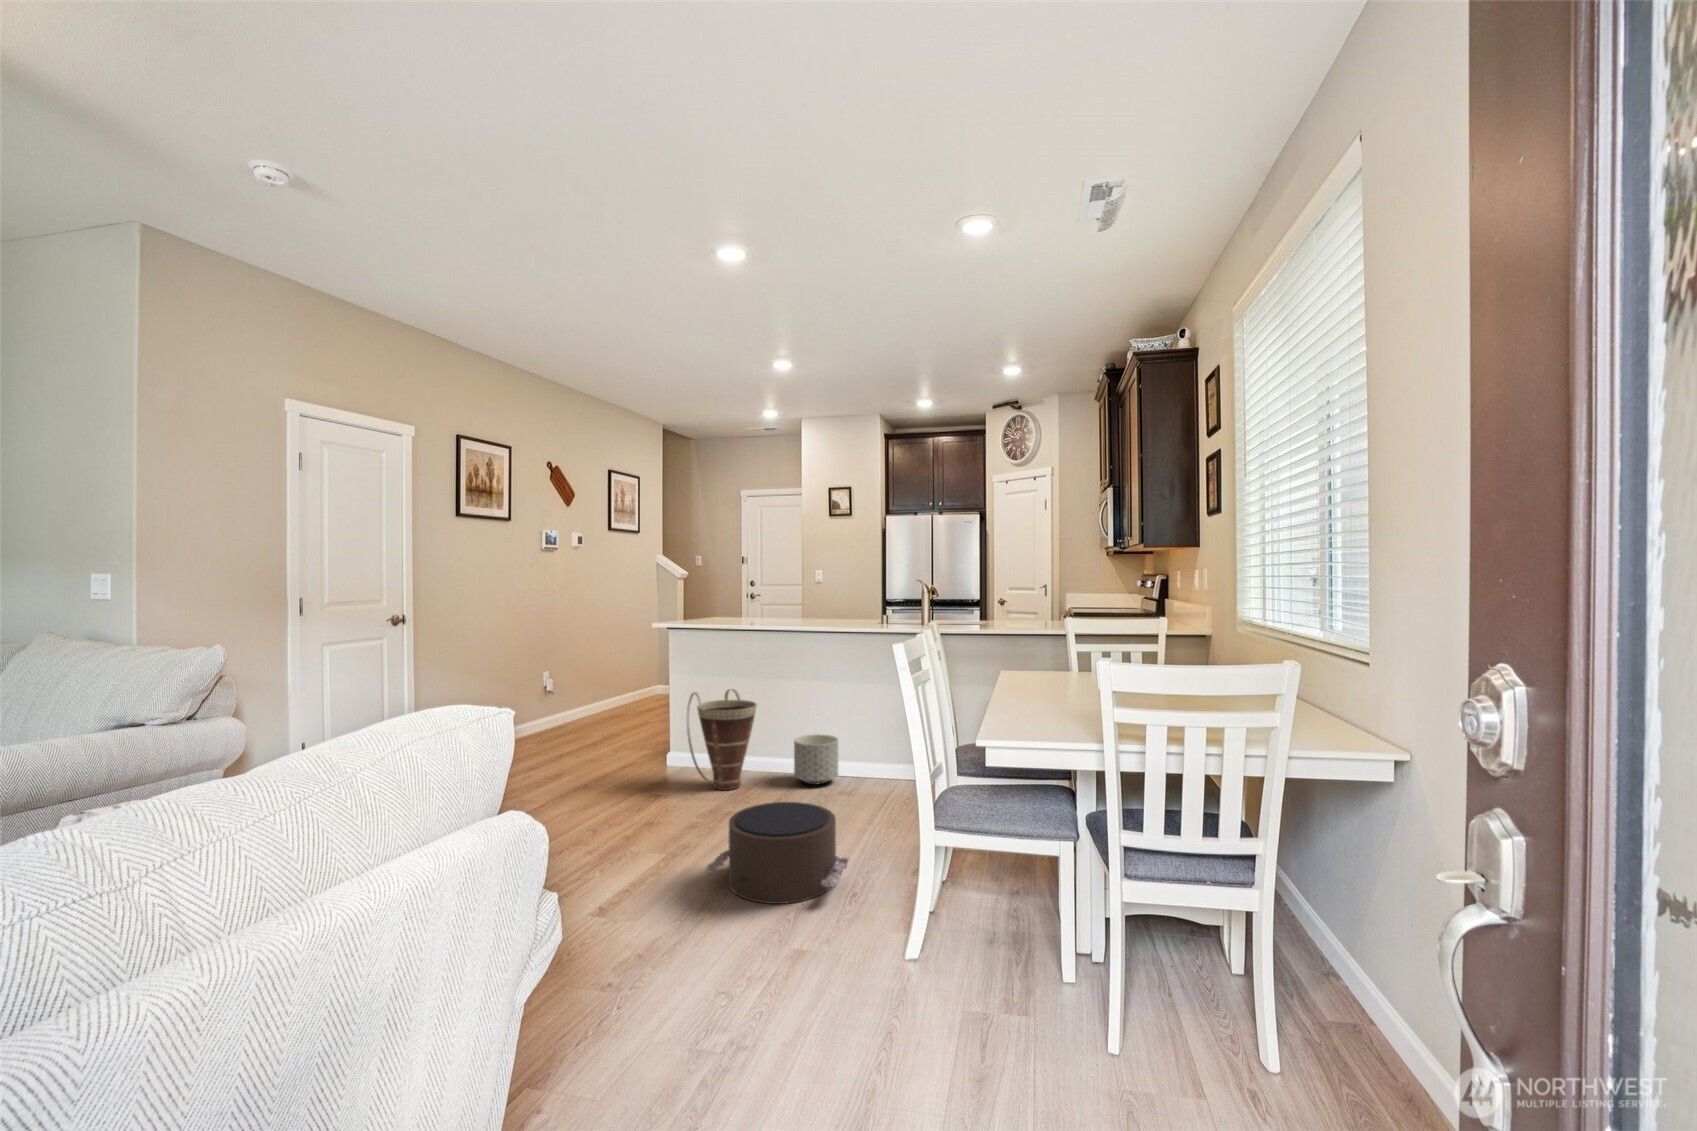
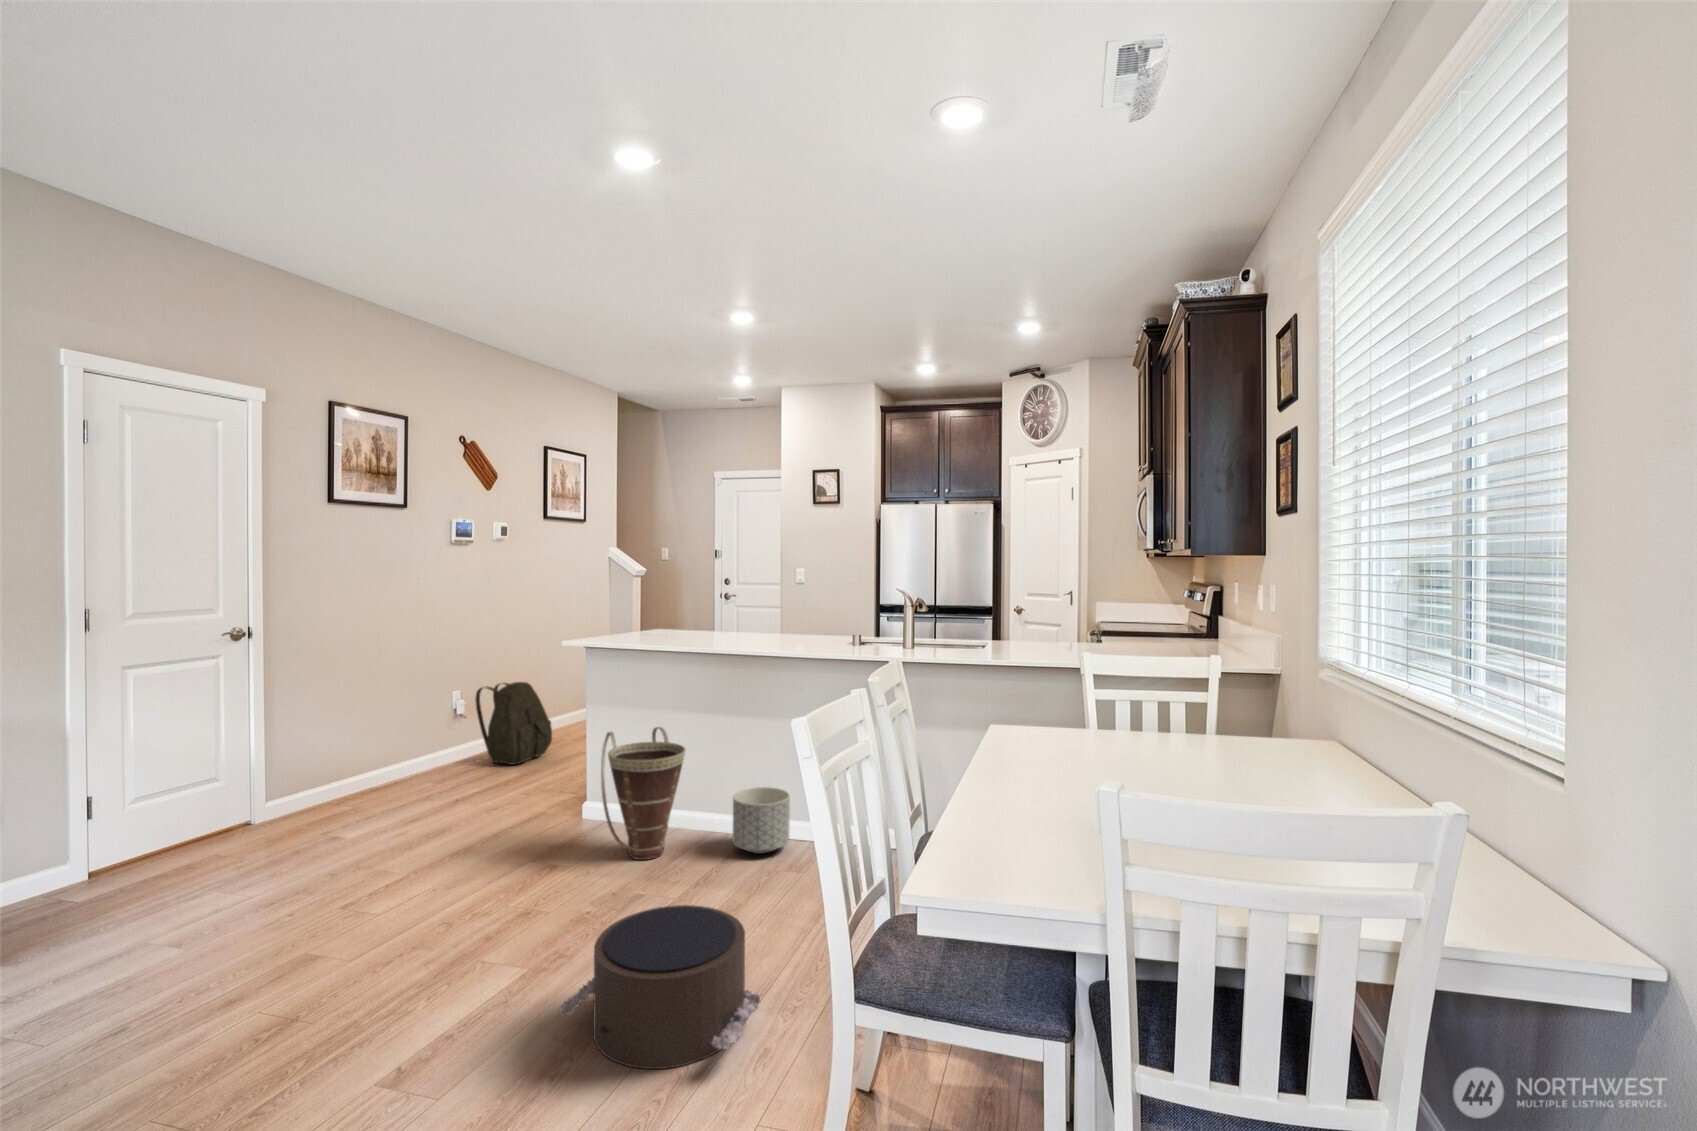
backpack: none [561,664,623,732] -> present [475,682,552,765]

